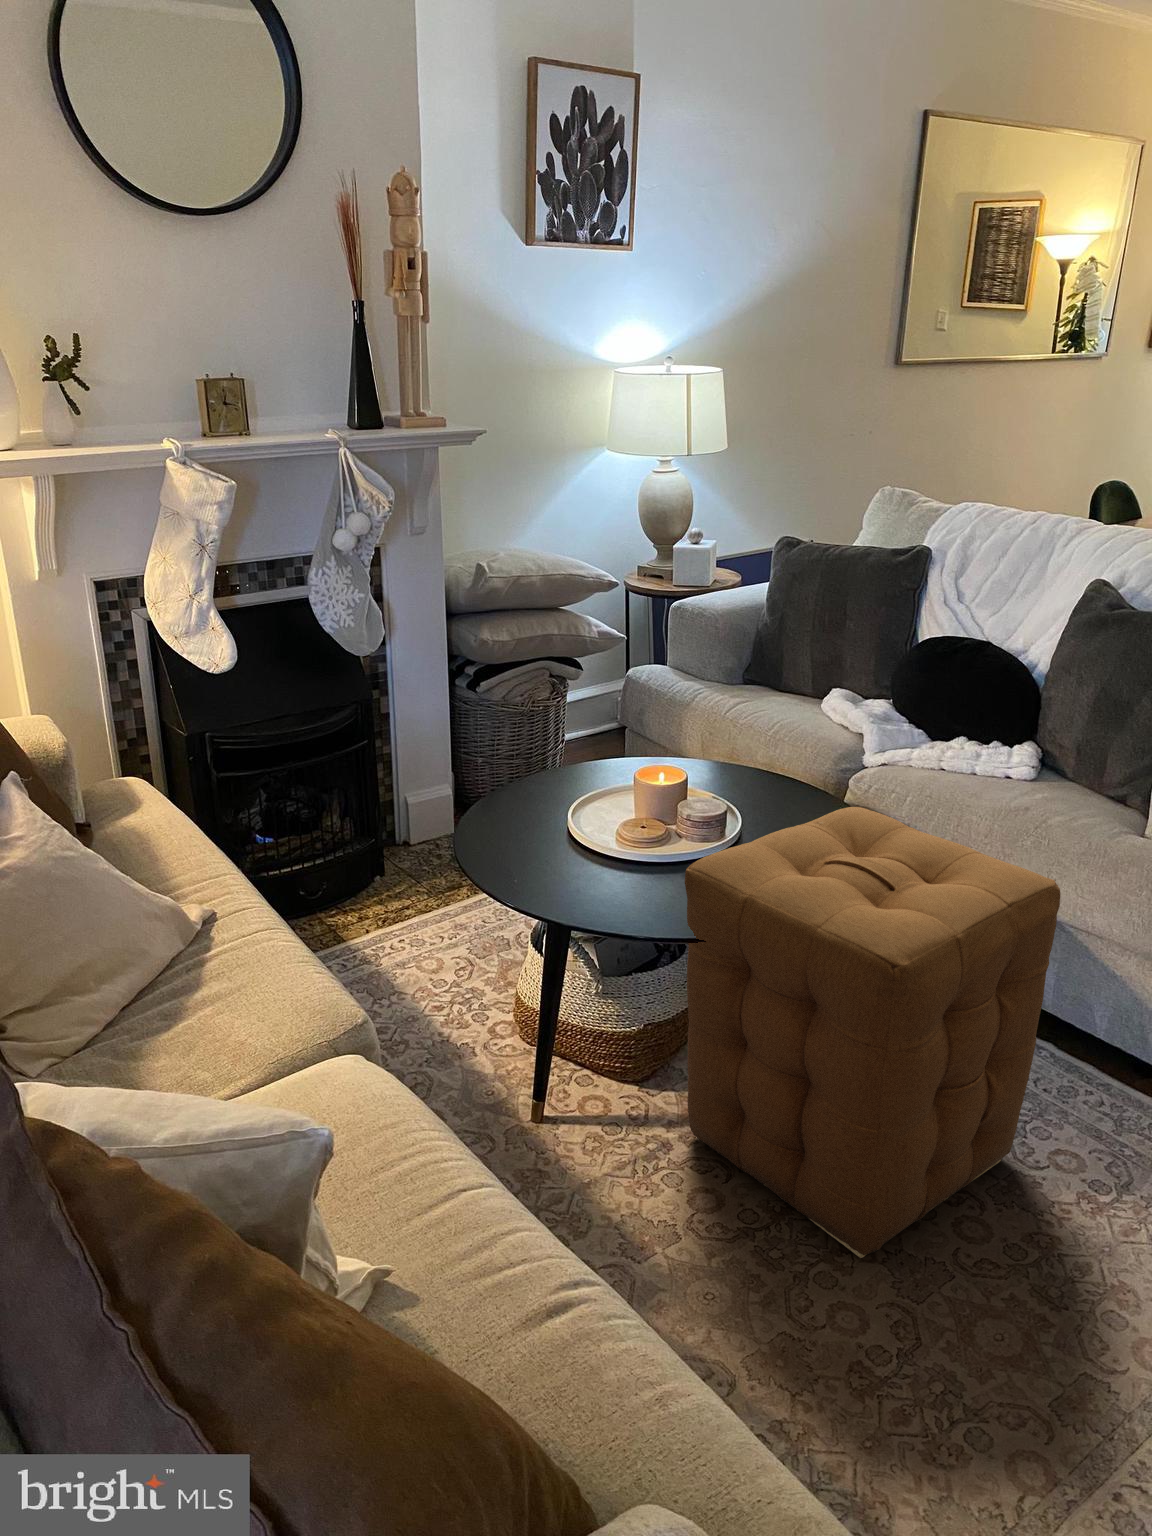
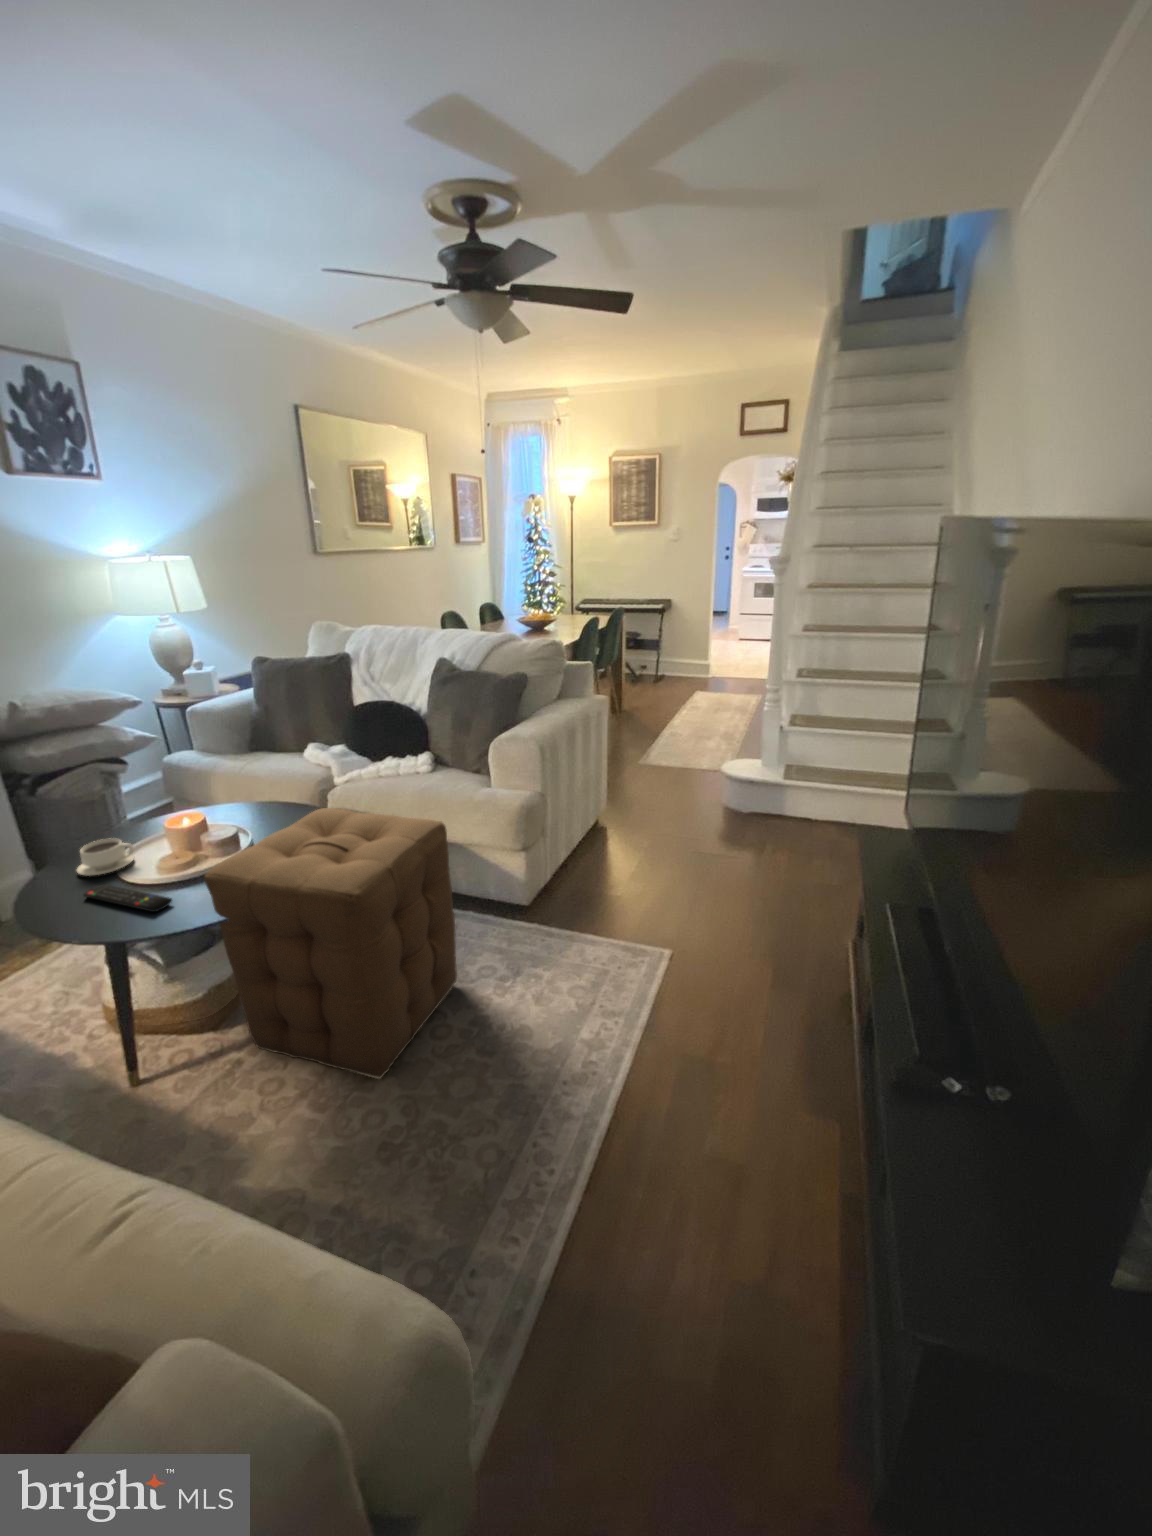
teacup: none [525,778,594,826] -> present [77,838,134,876]
remote control: none [532,841,636,900] -> present [84,884,172,912]

